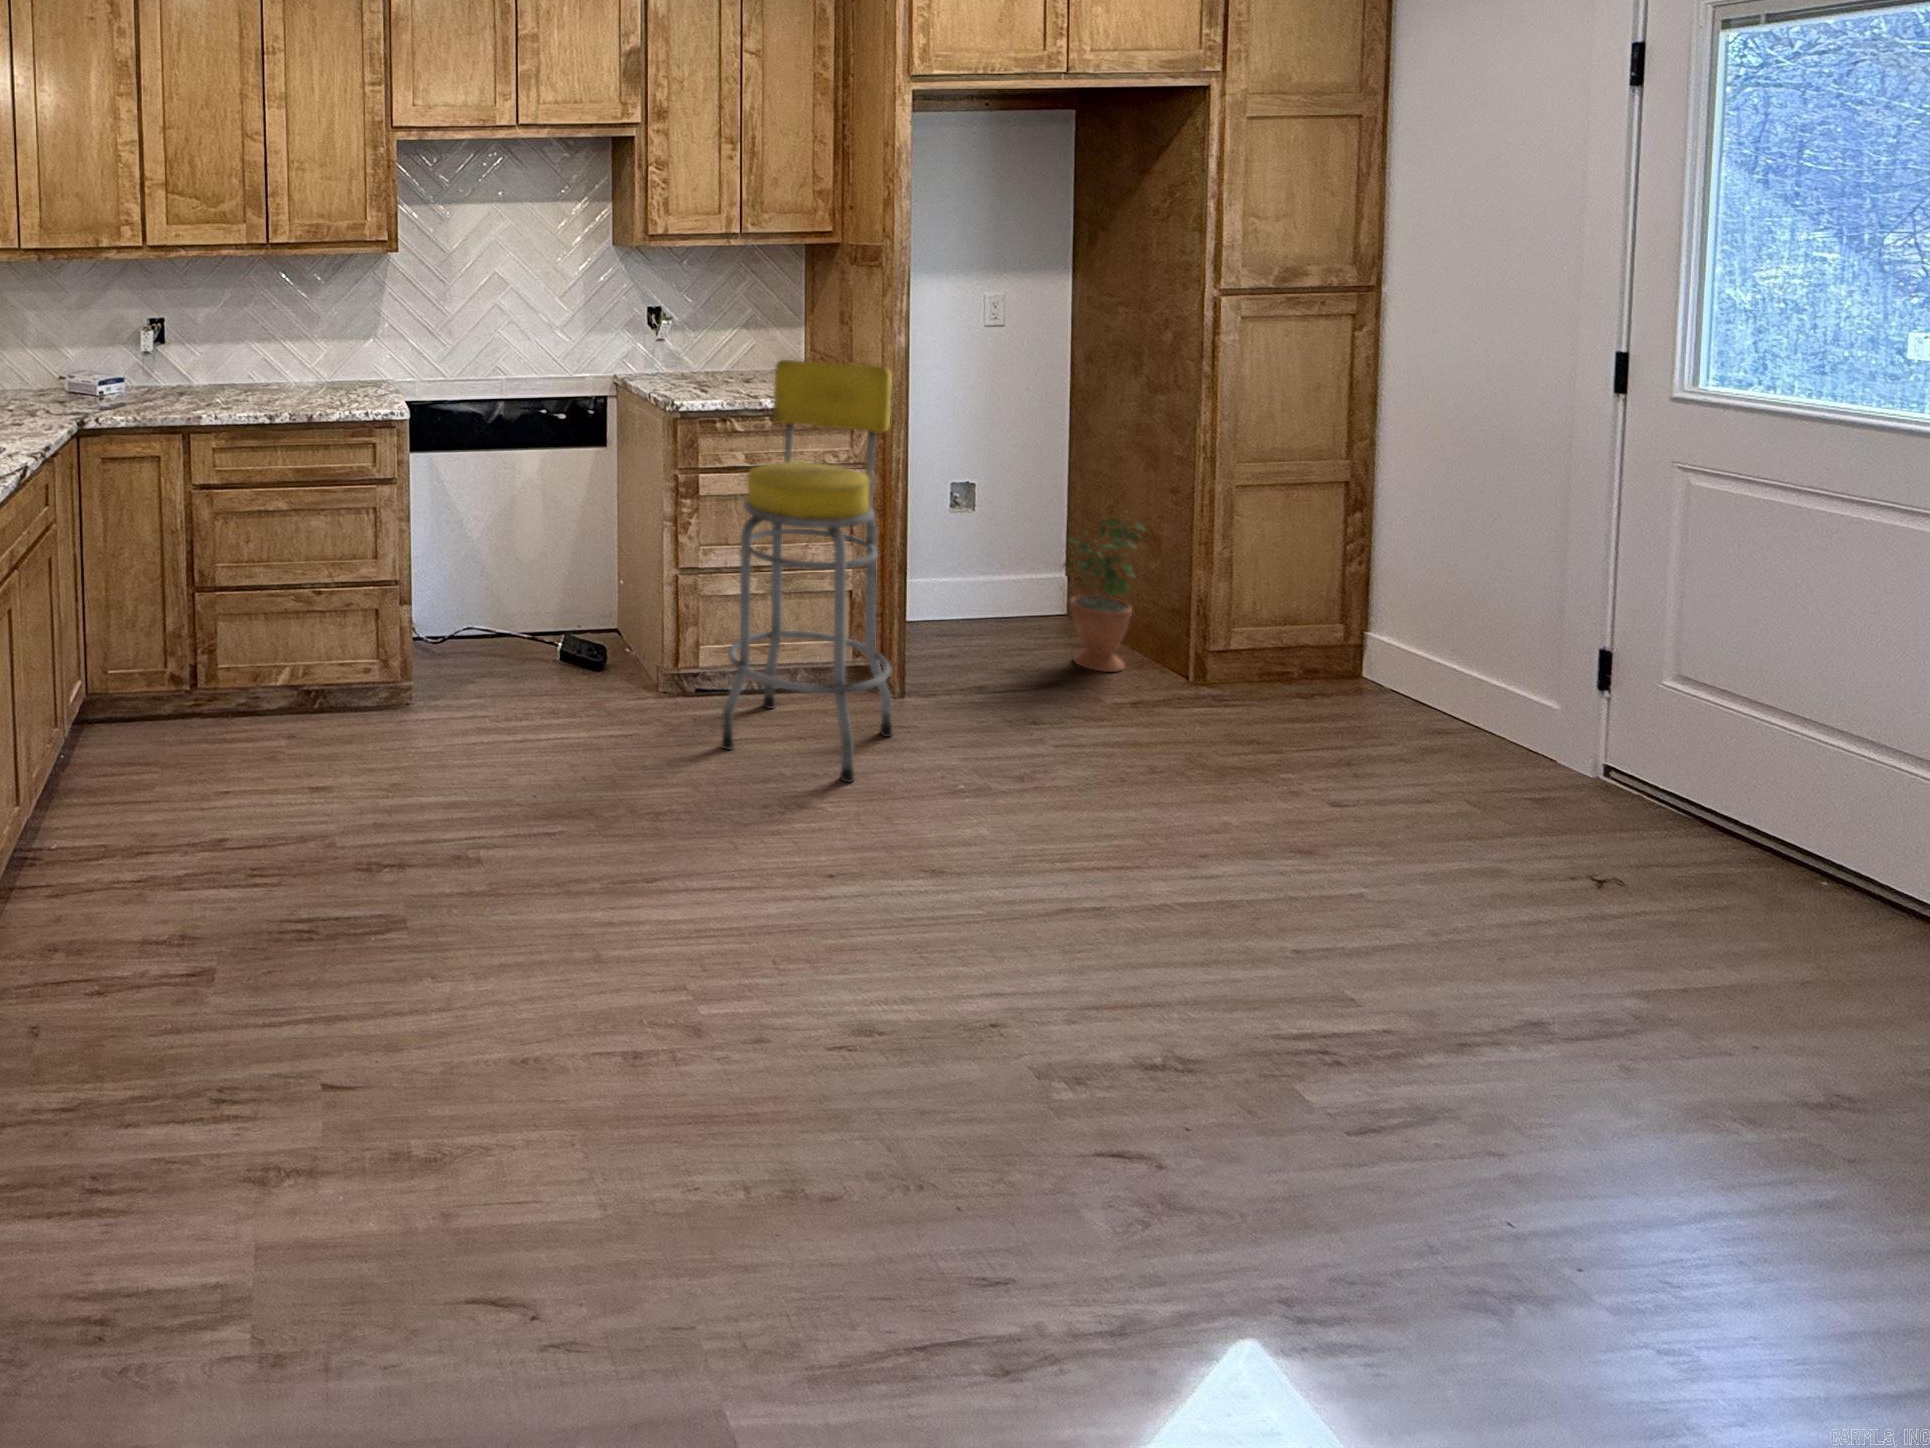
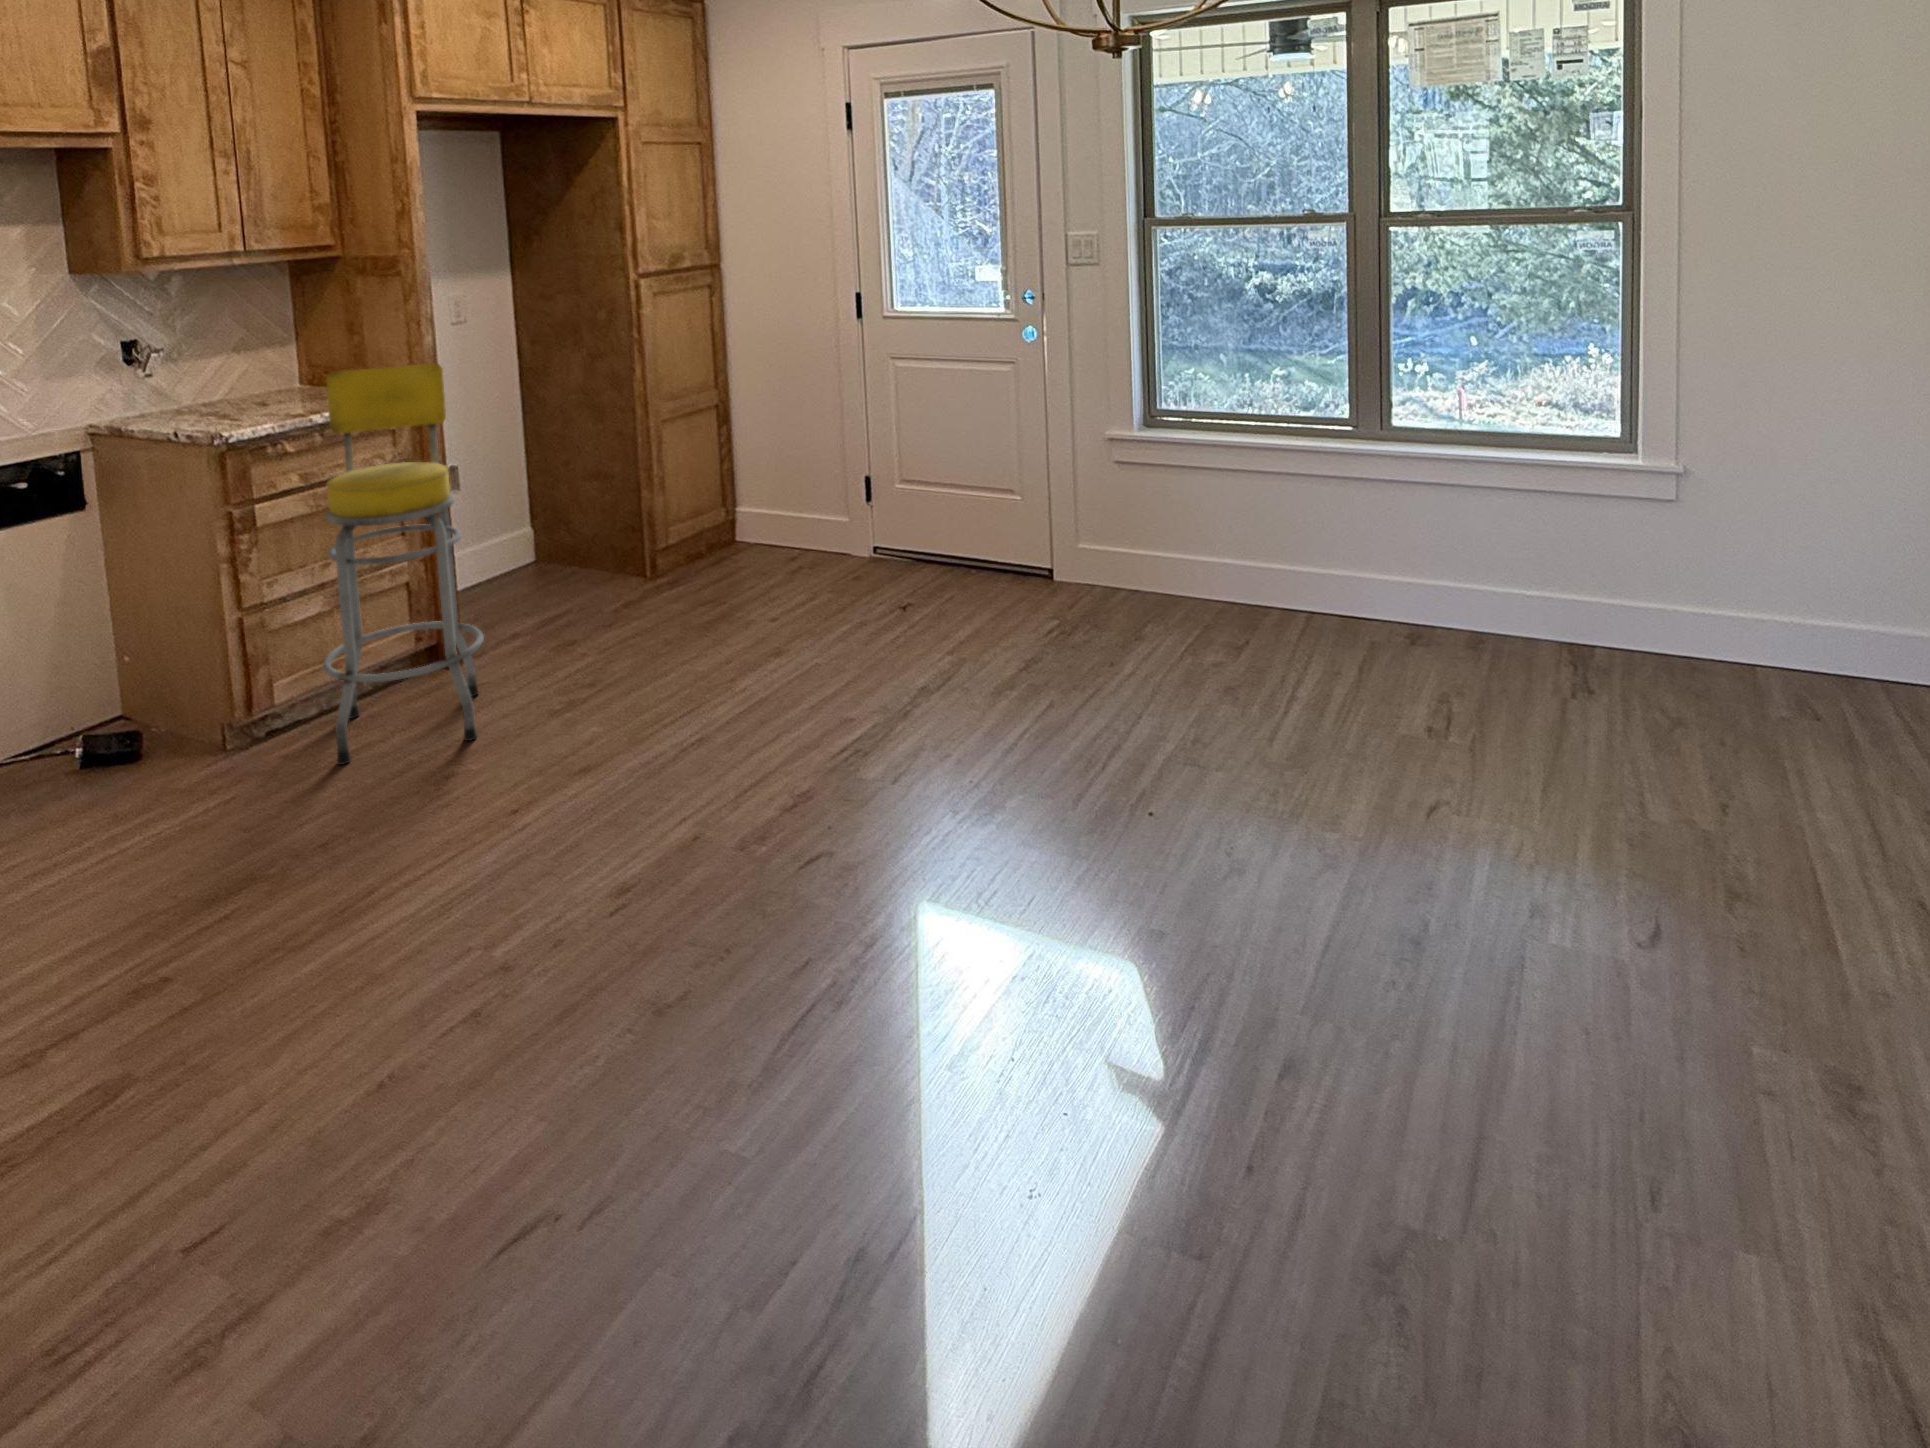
potted plant: present [1063,518,1145,672] -> none [545,460,605,594]

